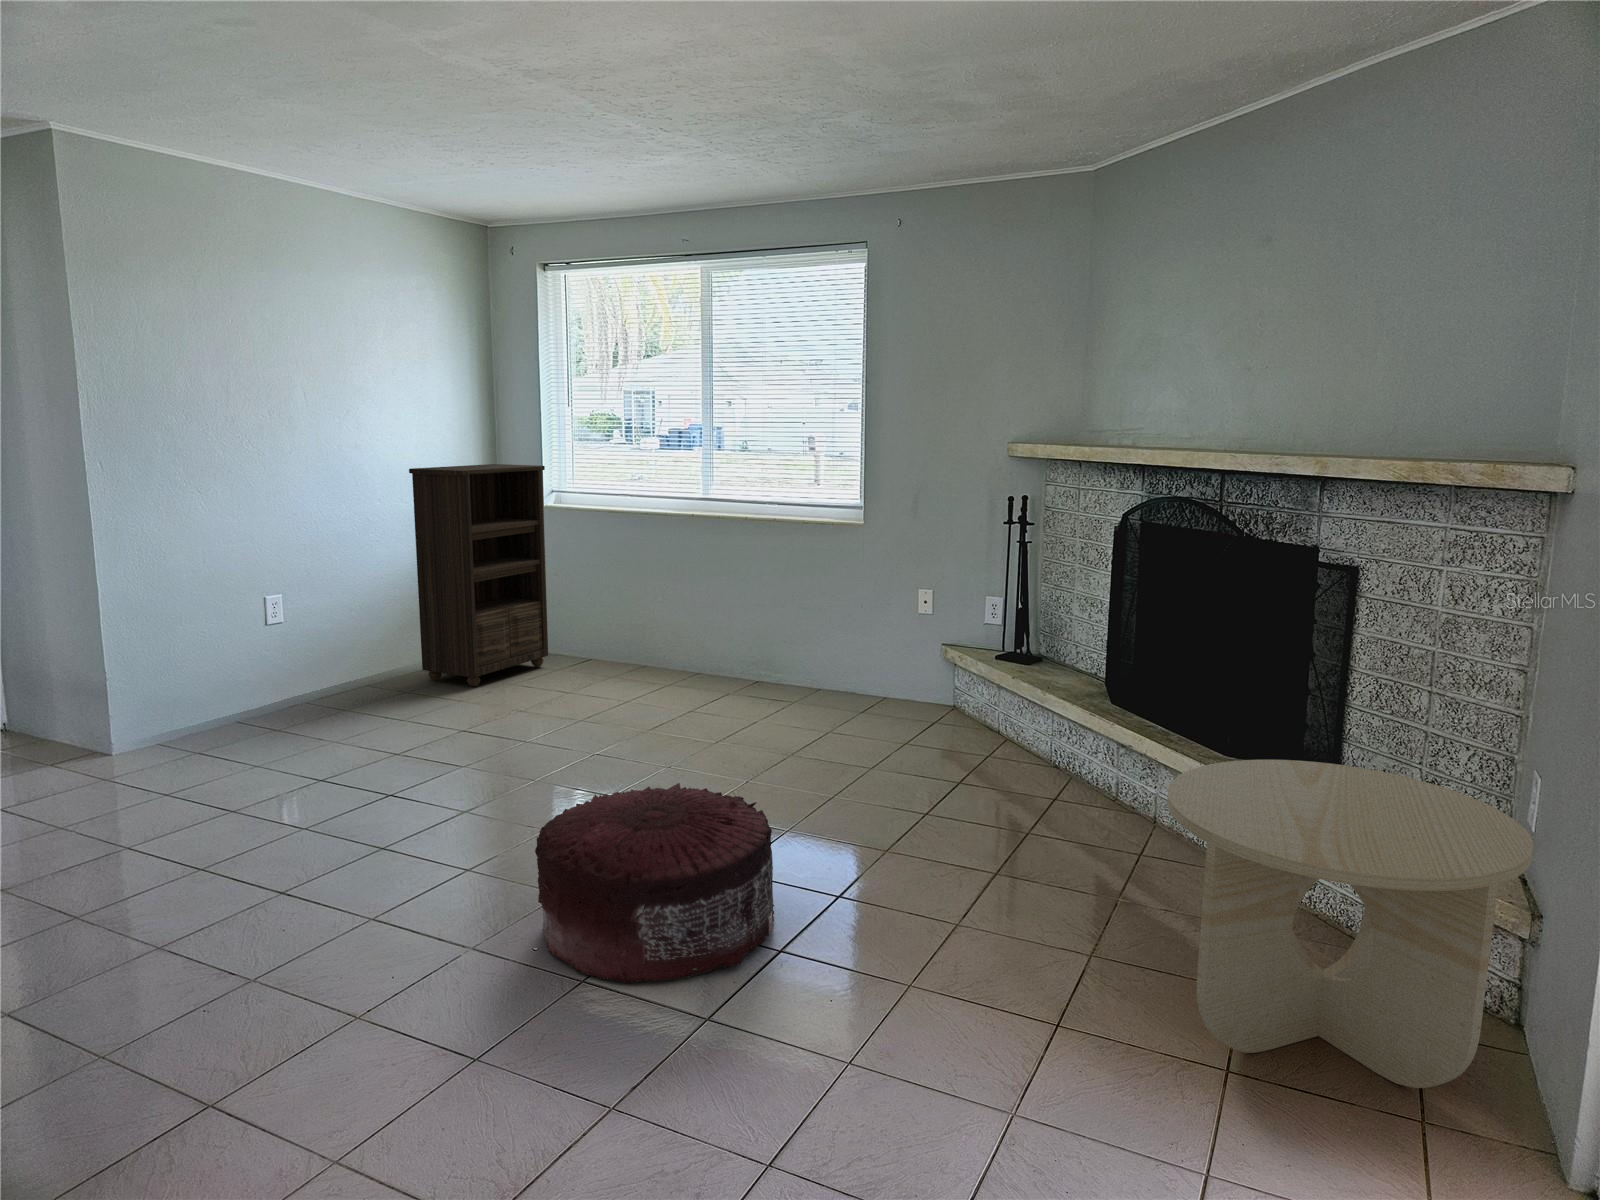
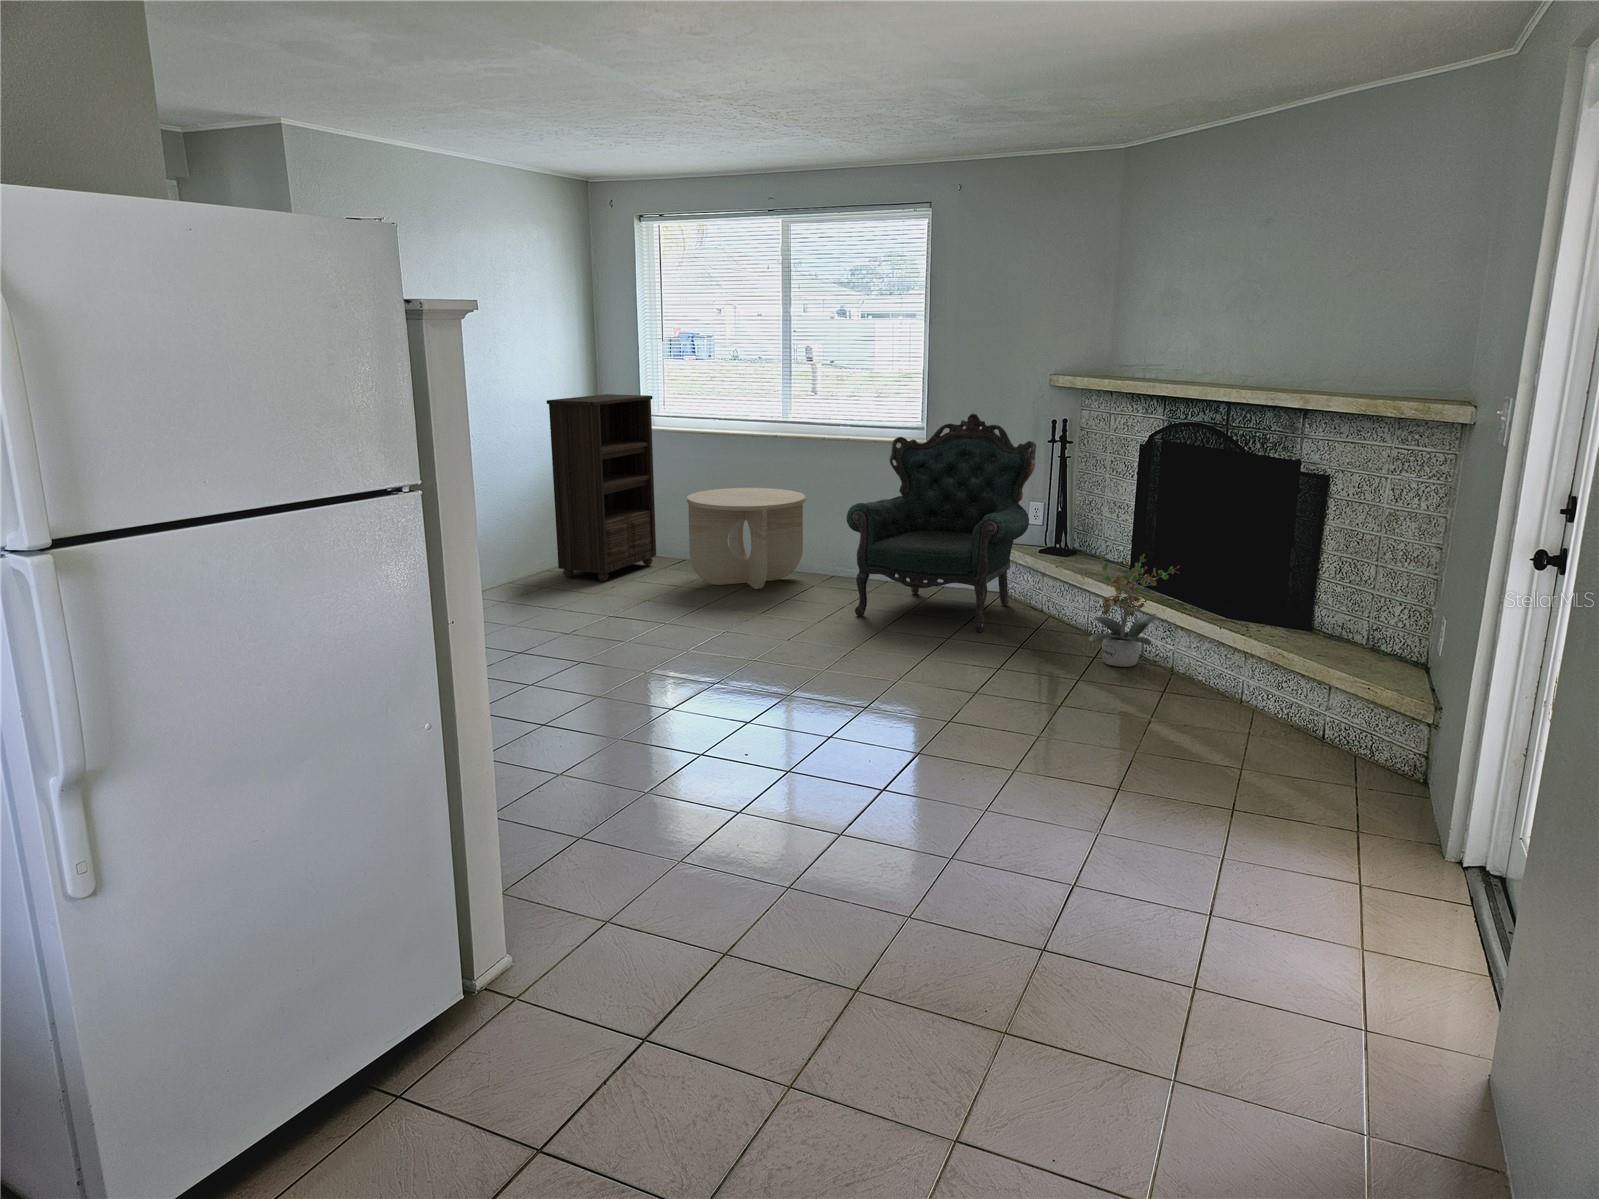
armchair: none [752,488,989,762] -> present [847,414,1036,632]
potted plant: none [1045,664,1164,816] -> present [1089,553,1180,667]
side table: present [1167,760,1533,1088] -> present [687,488,805,589]
pouf: present [535,783,774,983] -> none [744,640,911,770]

